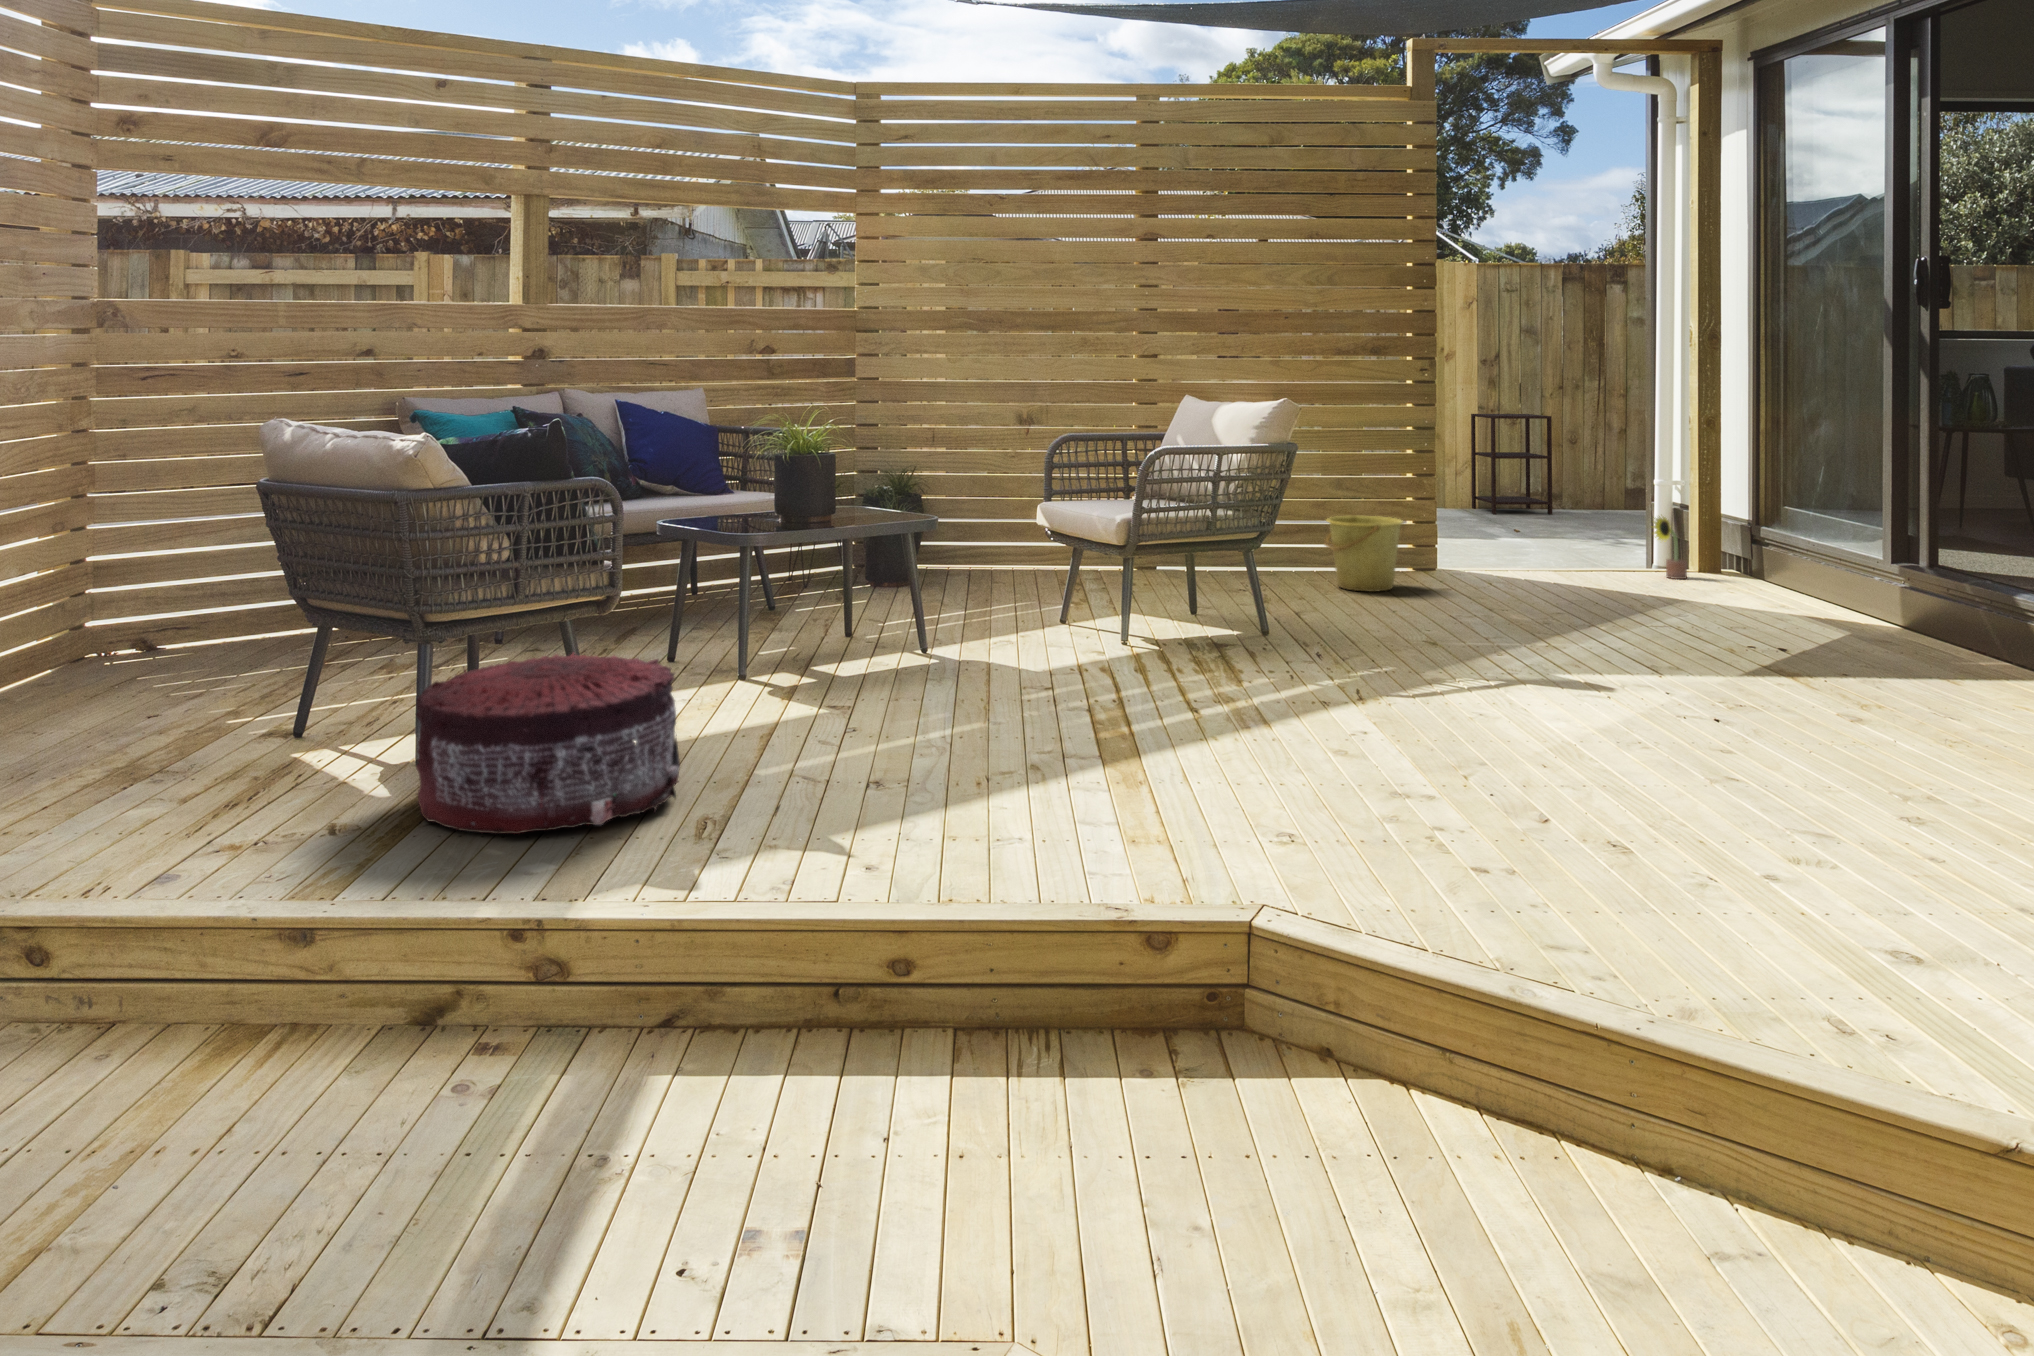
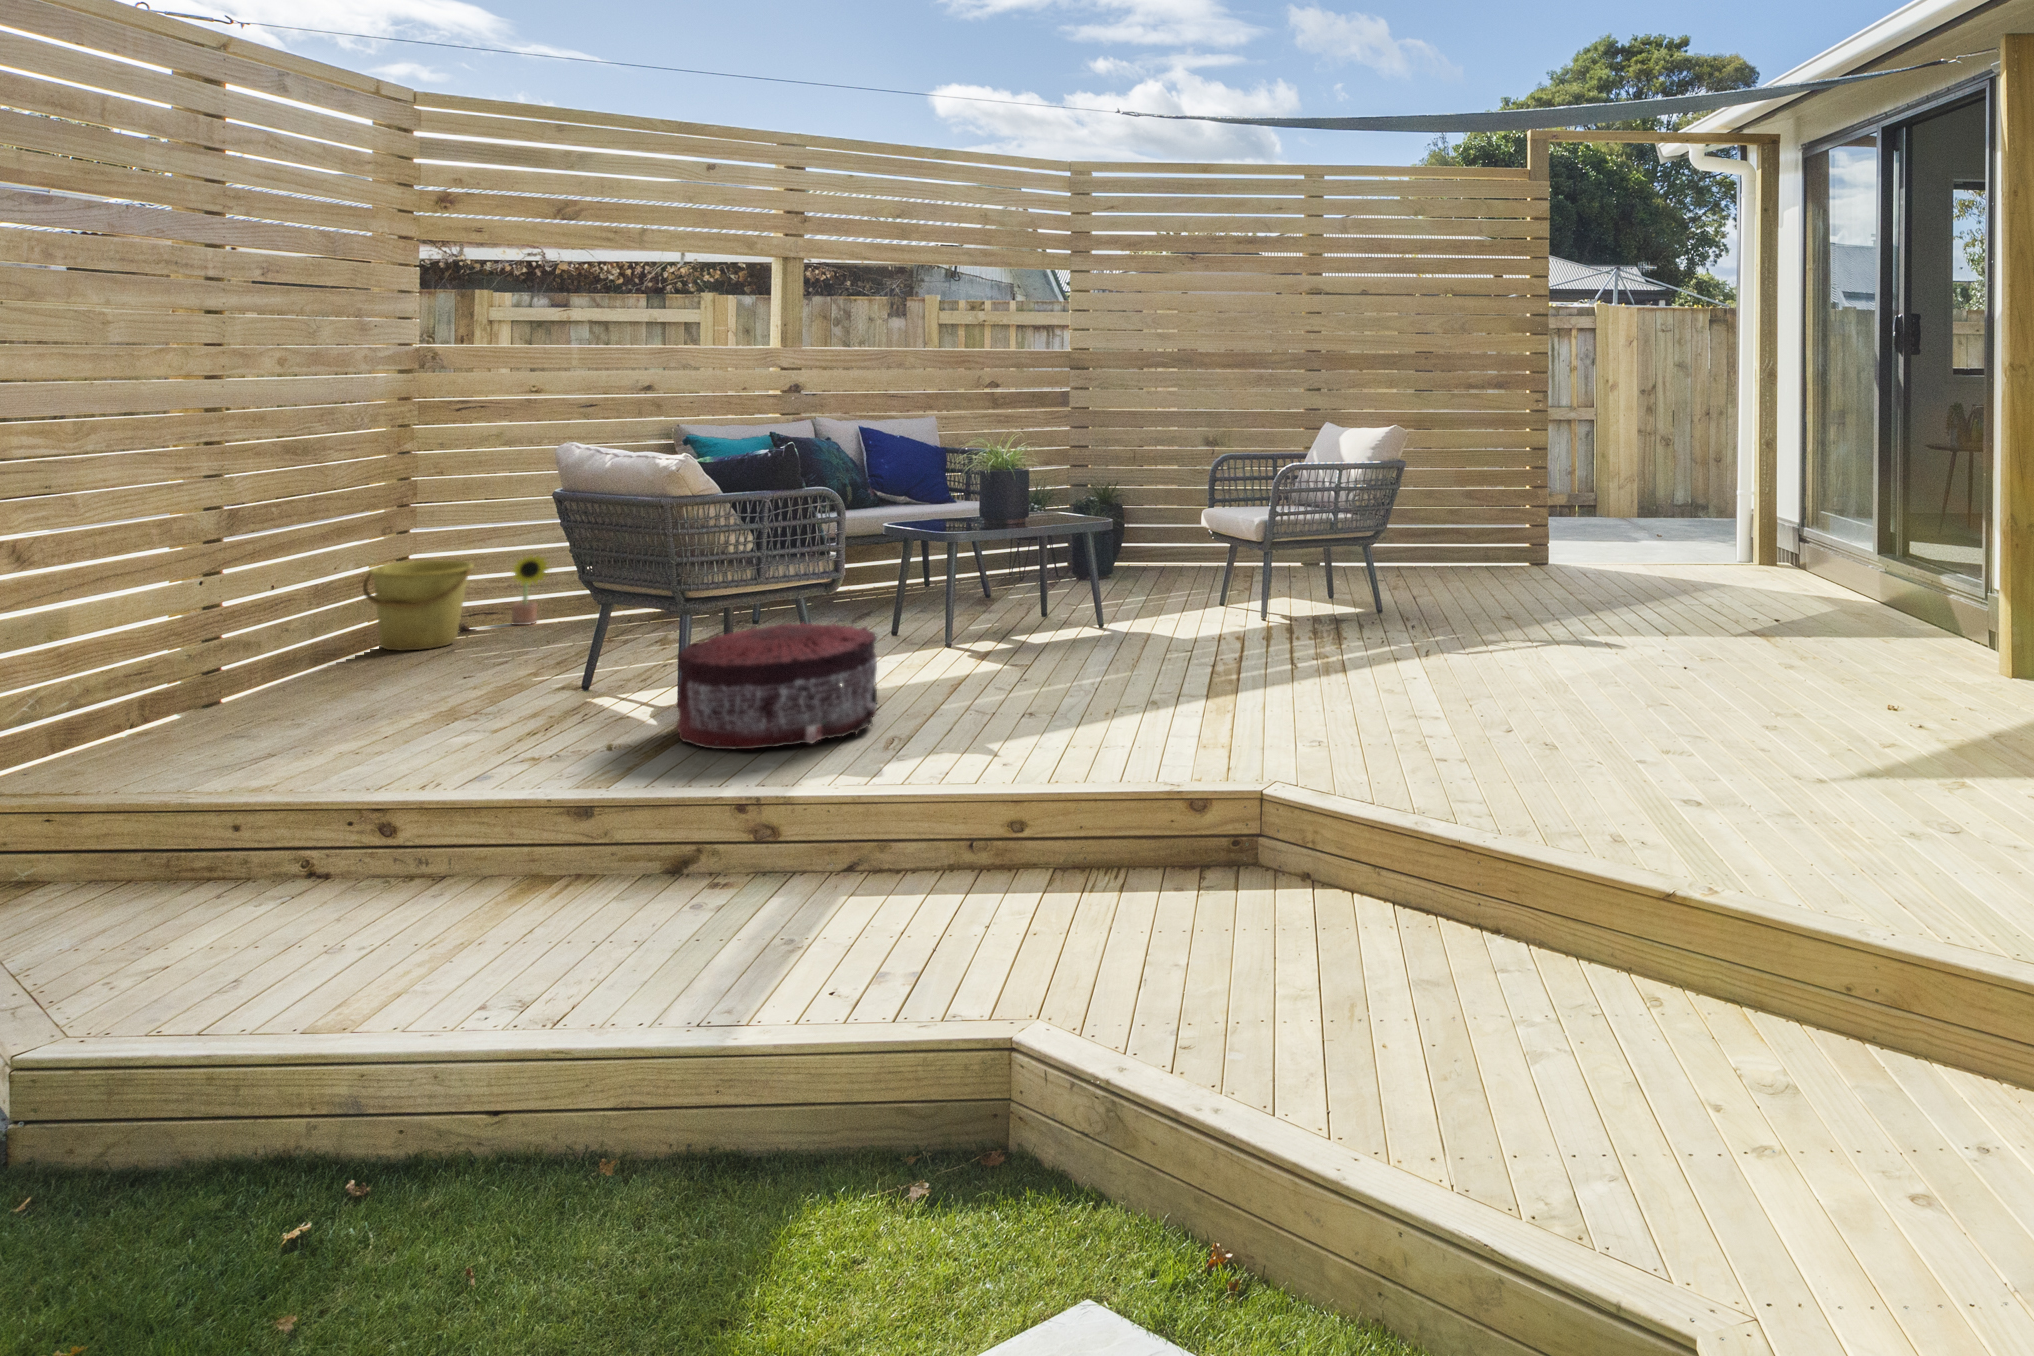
side table: present [1471,414,1552,514] -> none [1632,431,1695,517]
bucket: present [1324,516,1404,592] -> present [363,560,473,651]
decorative plant: present [1653,516,1687,579] -> present [512,556,549,625]

